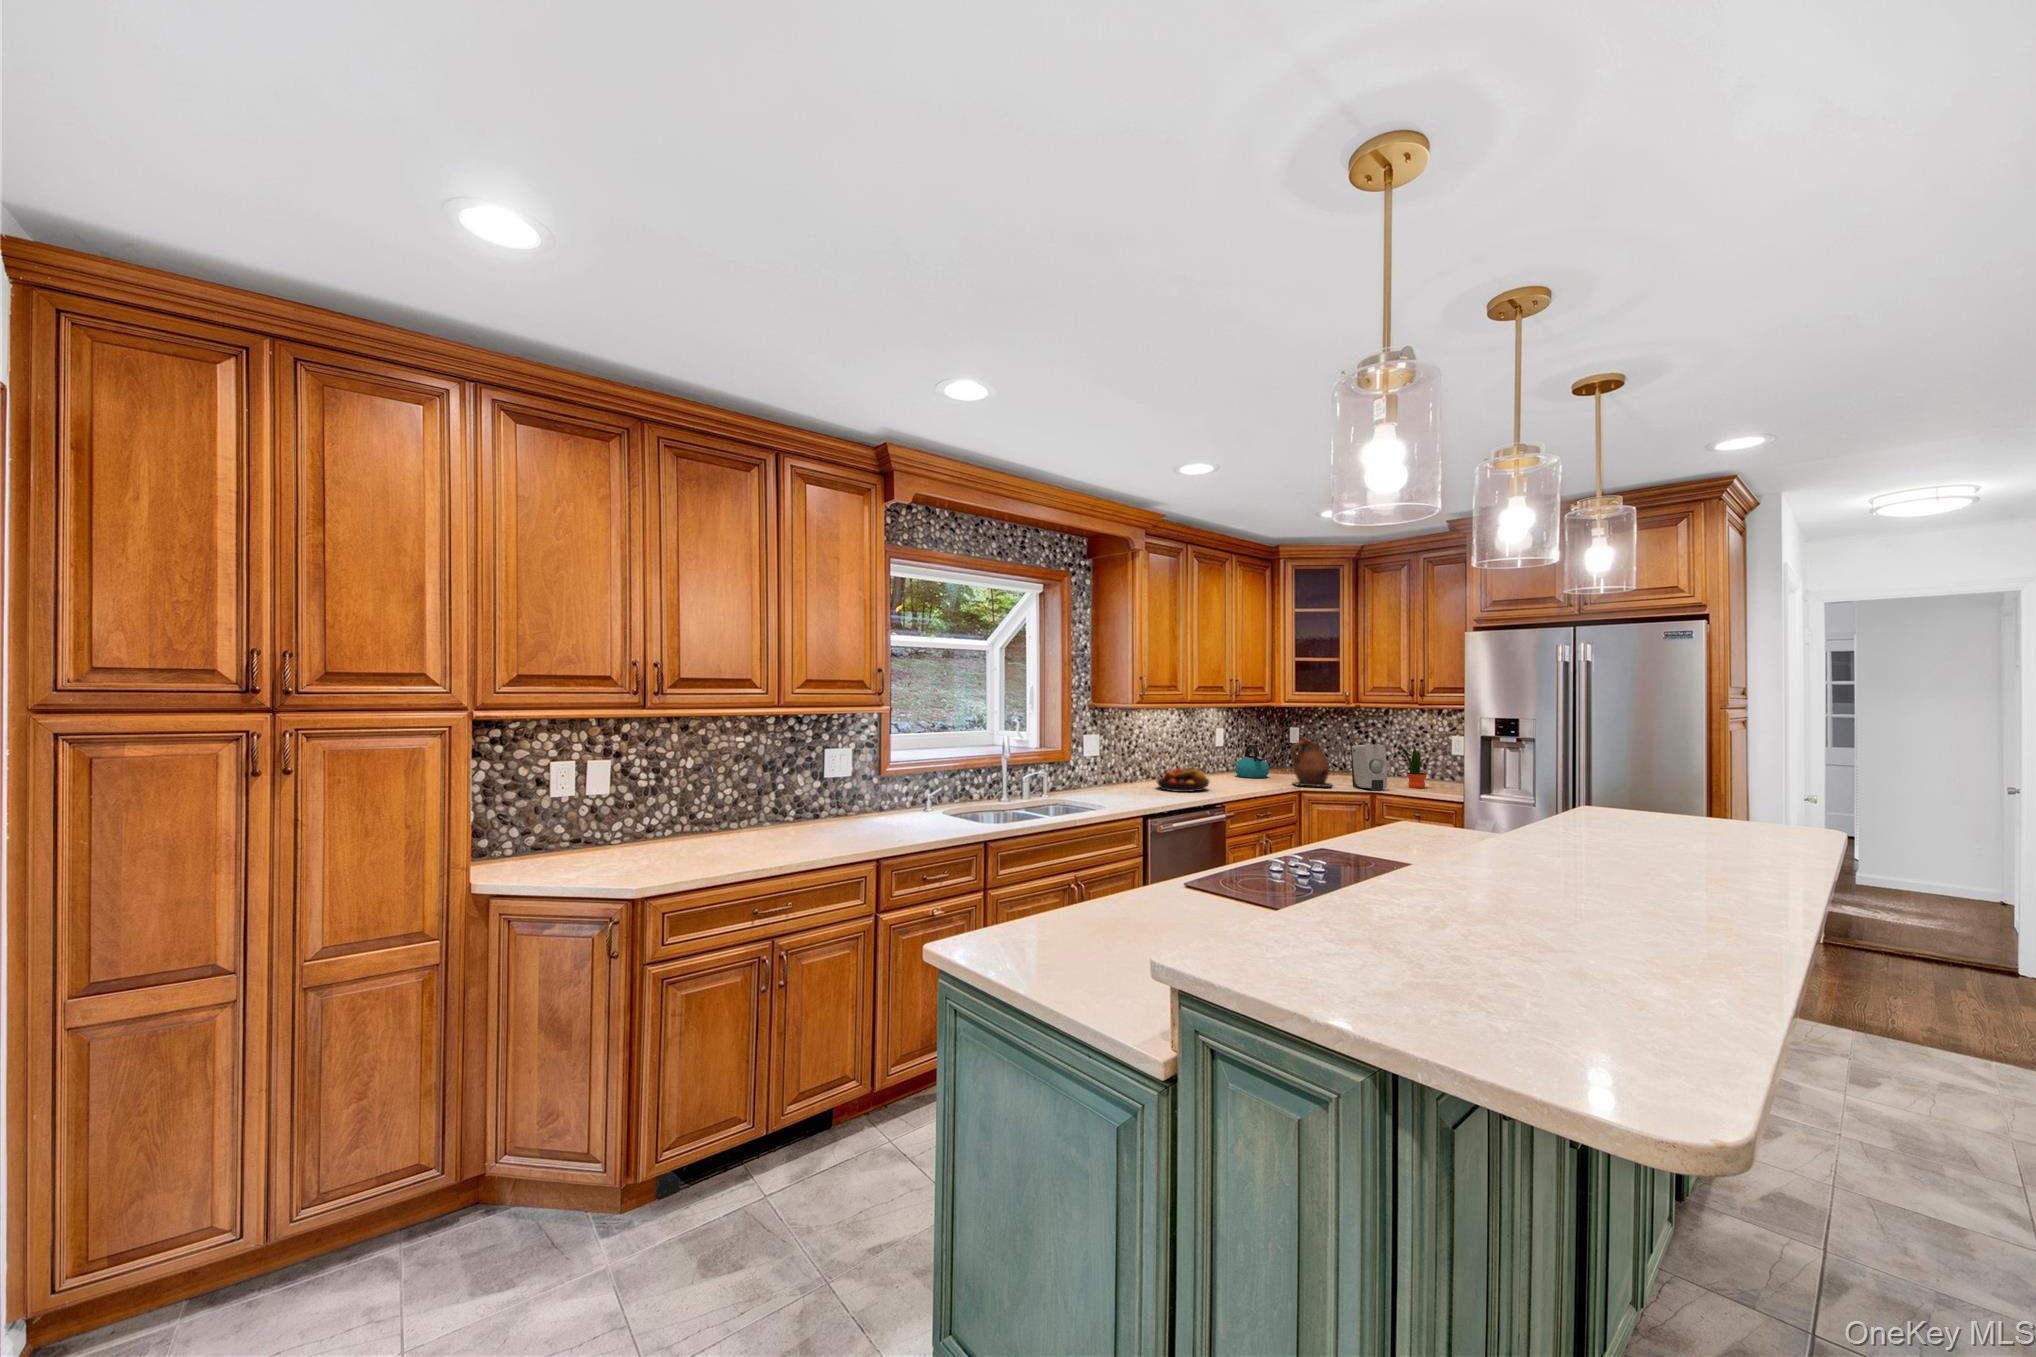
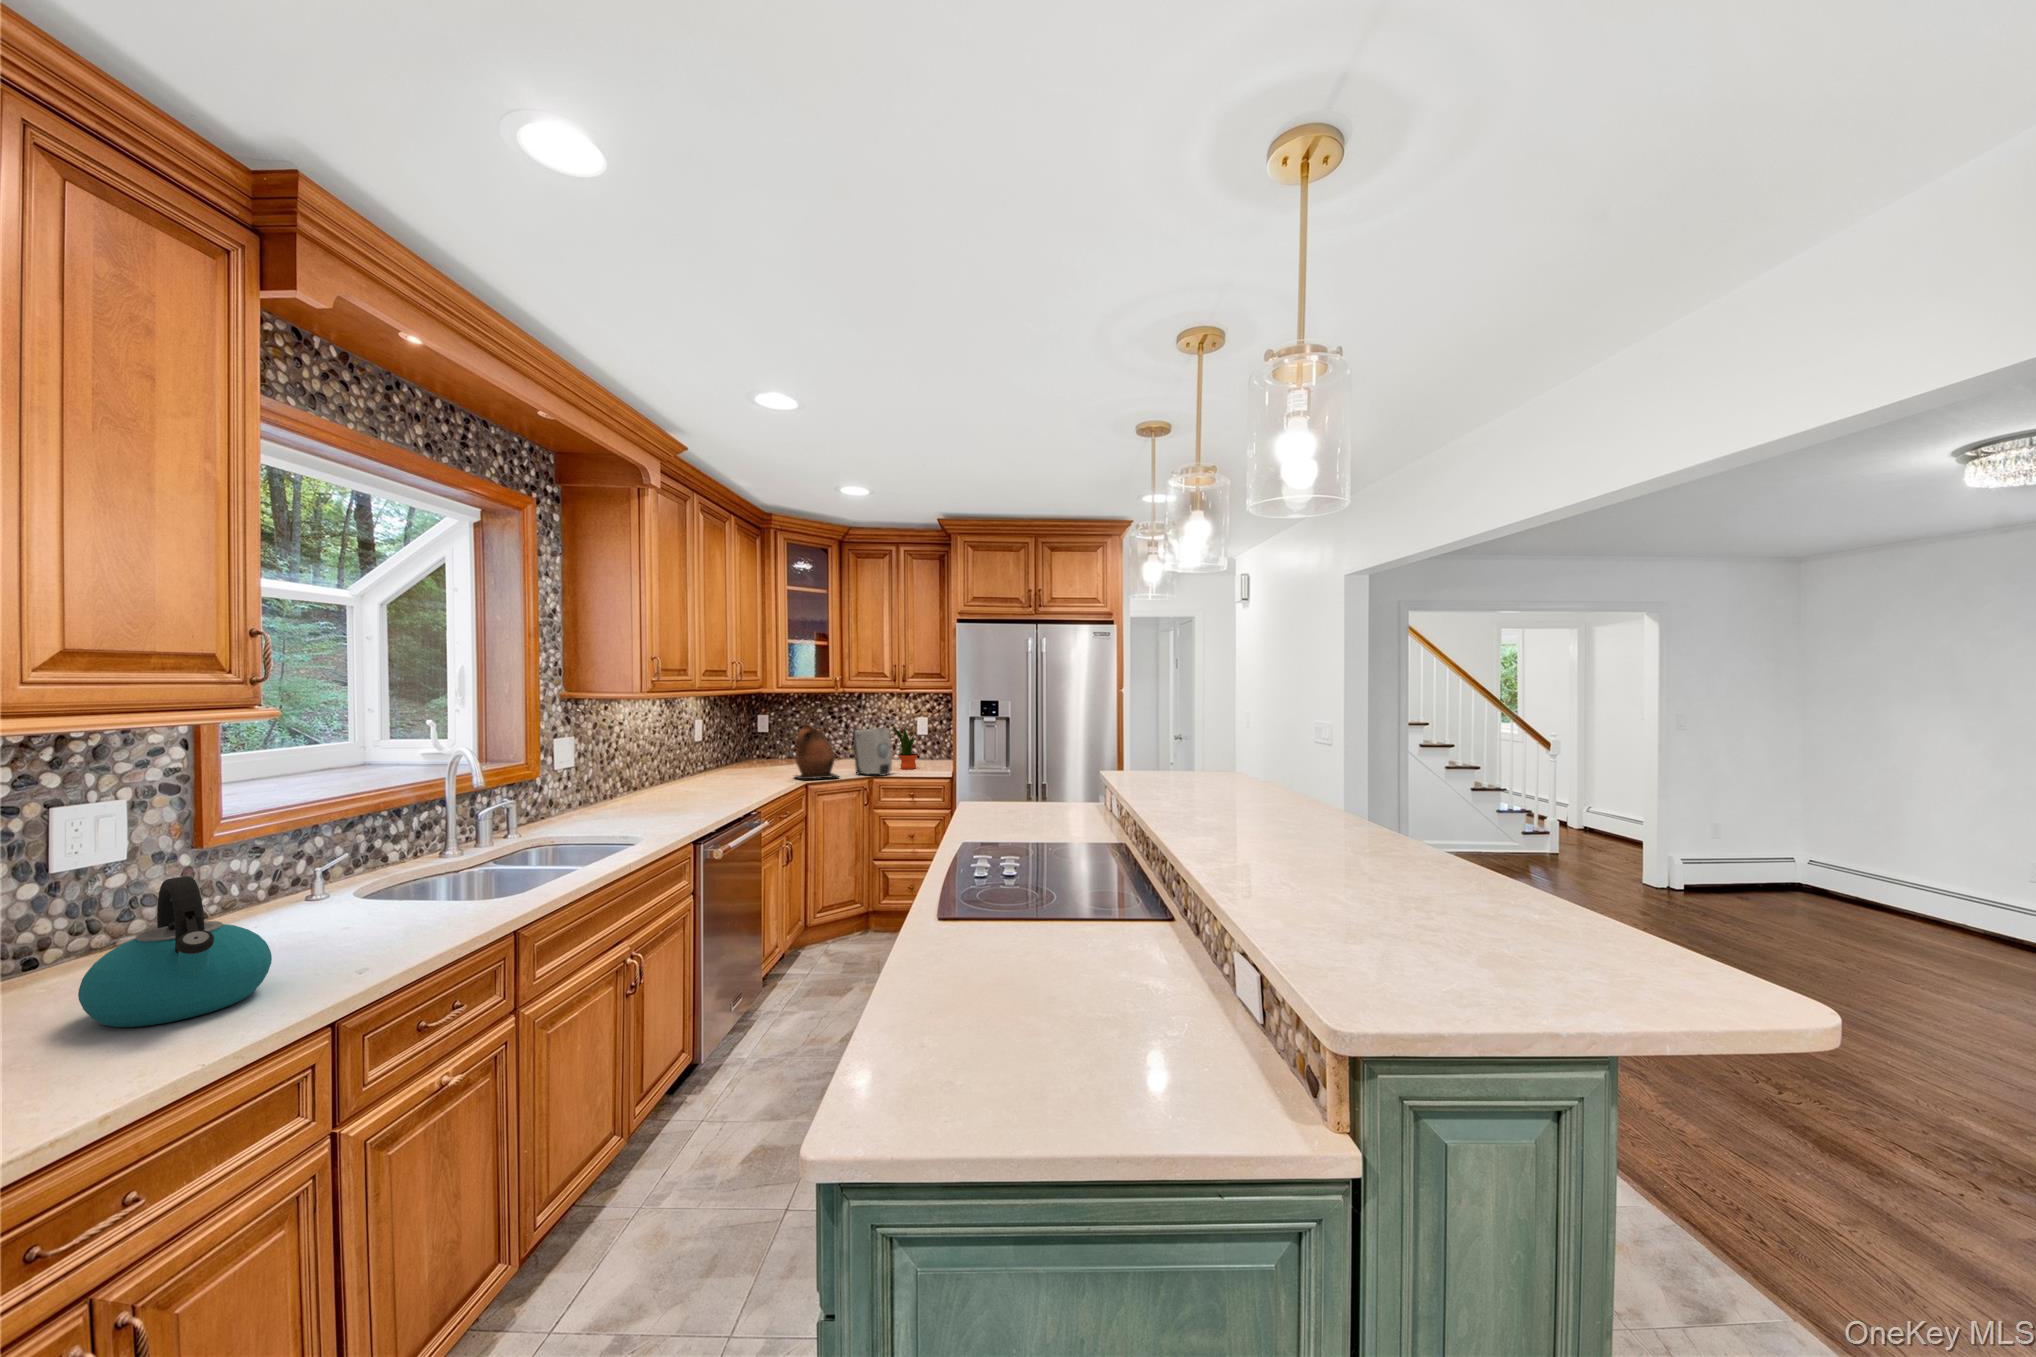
kettle: present [1235,745,1269,778] -> present [78,876,272,1027]
fruit bowl: present [1157,767,1209,792] -> none [650,769,723,804]

